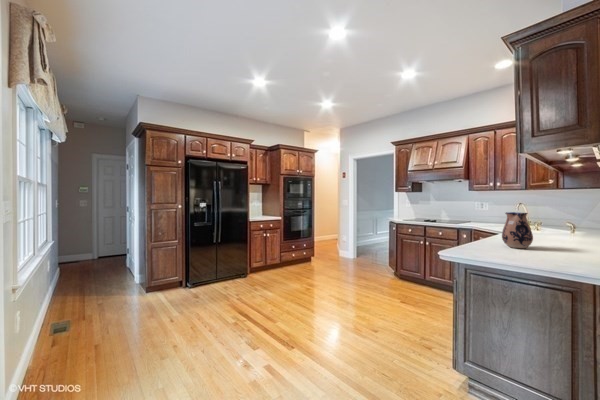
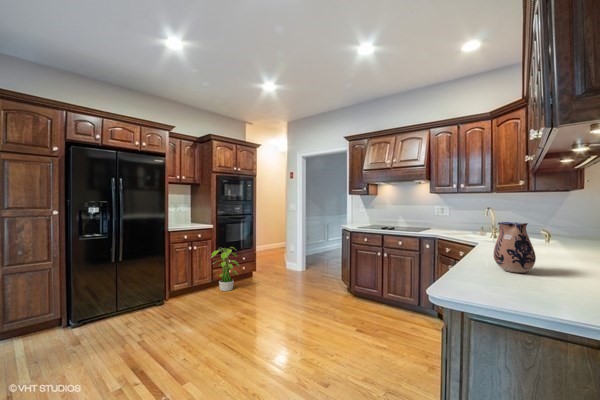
potted plant: none [281,235,303,270] -> present [212,247,239,291]

